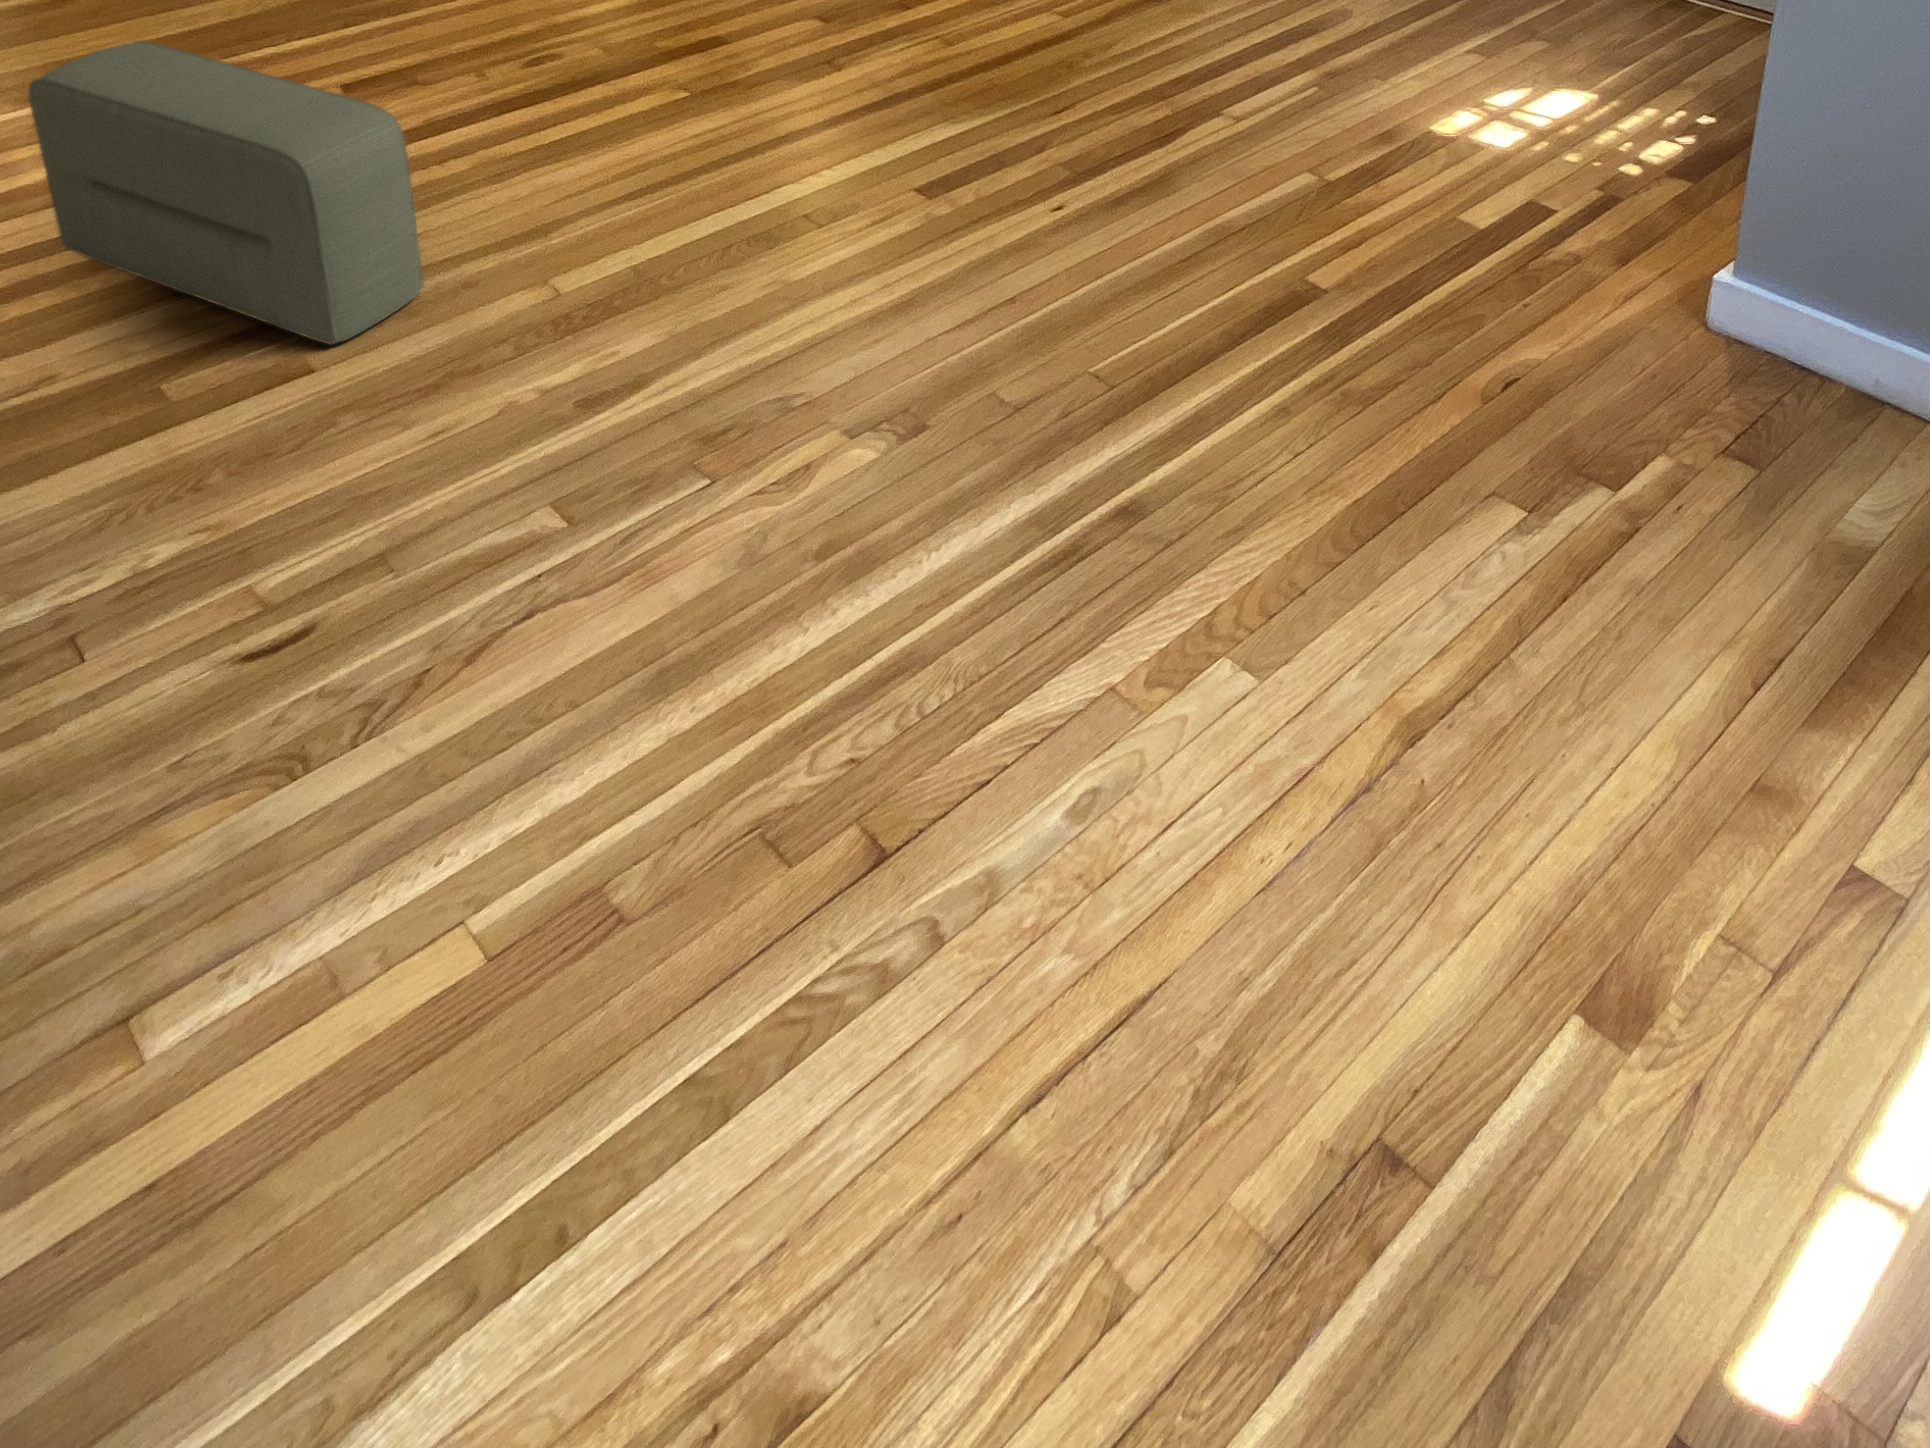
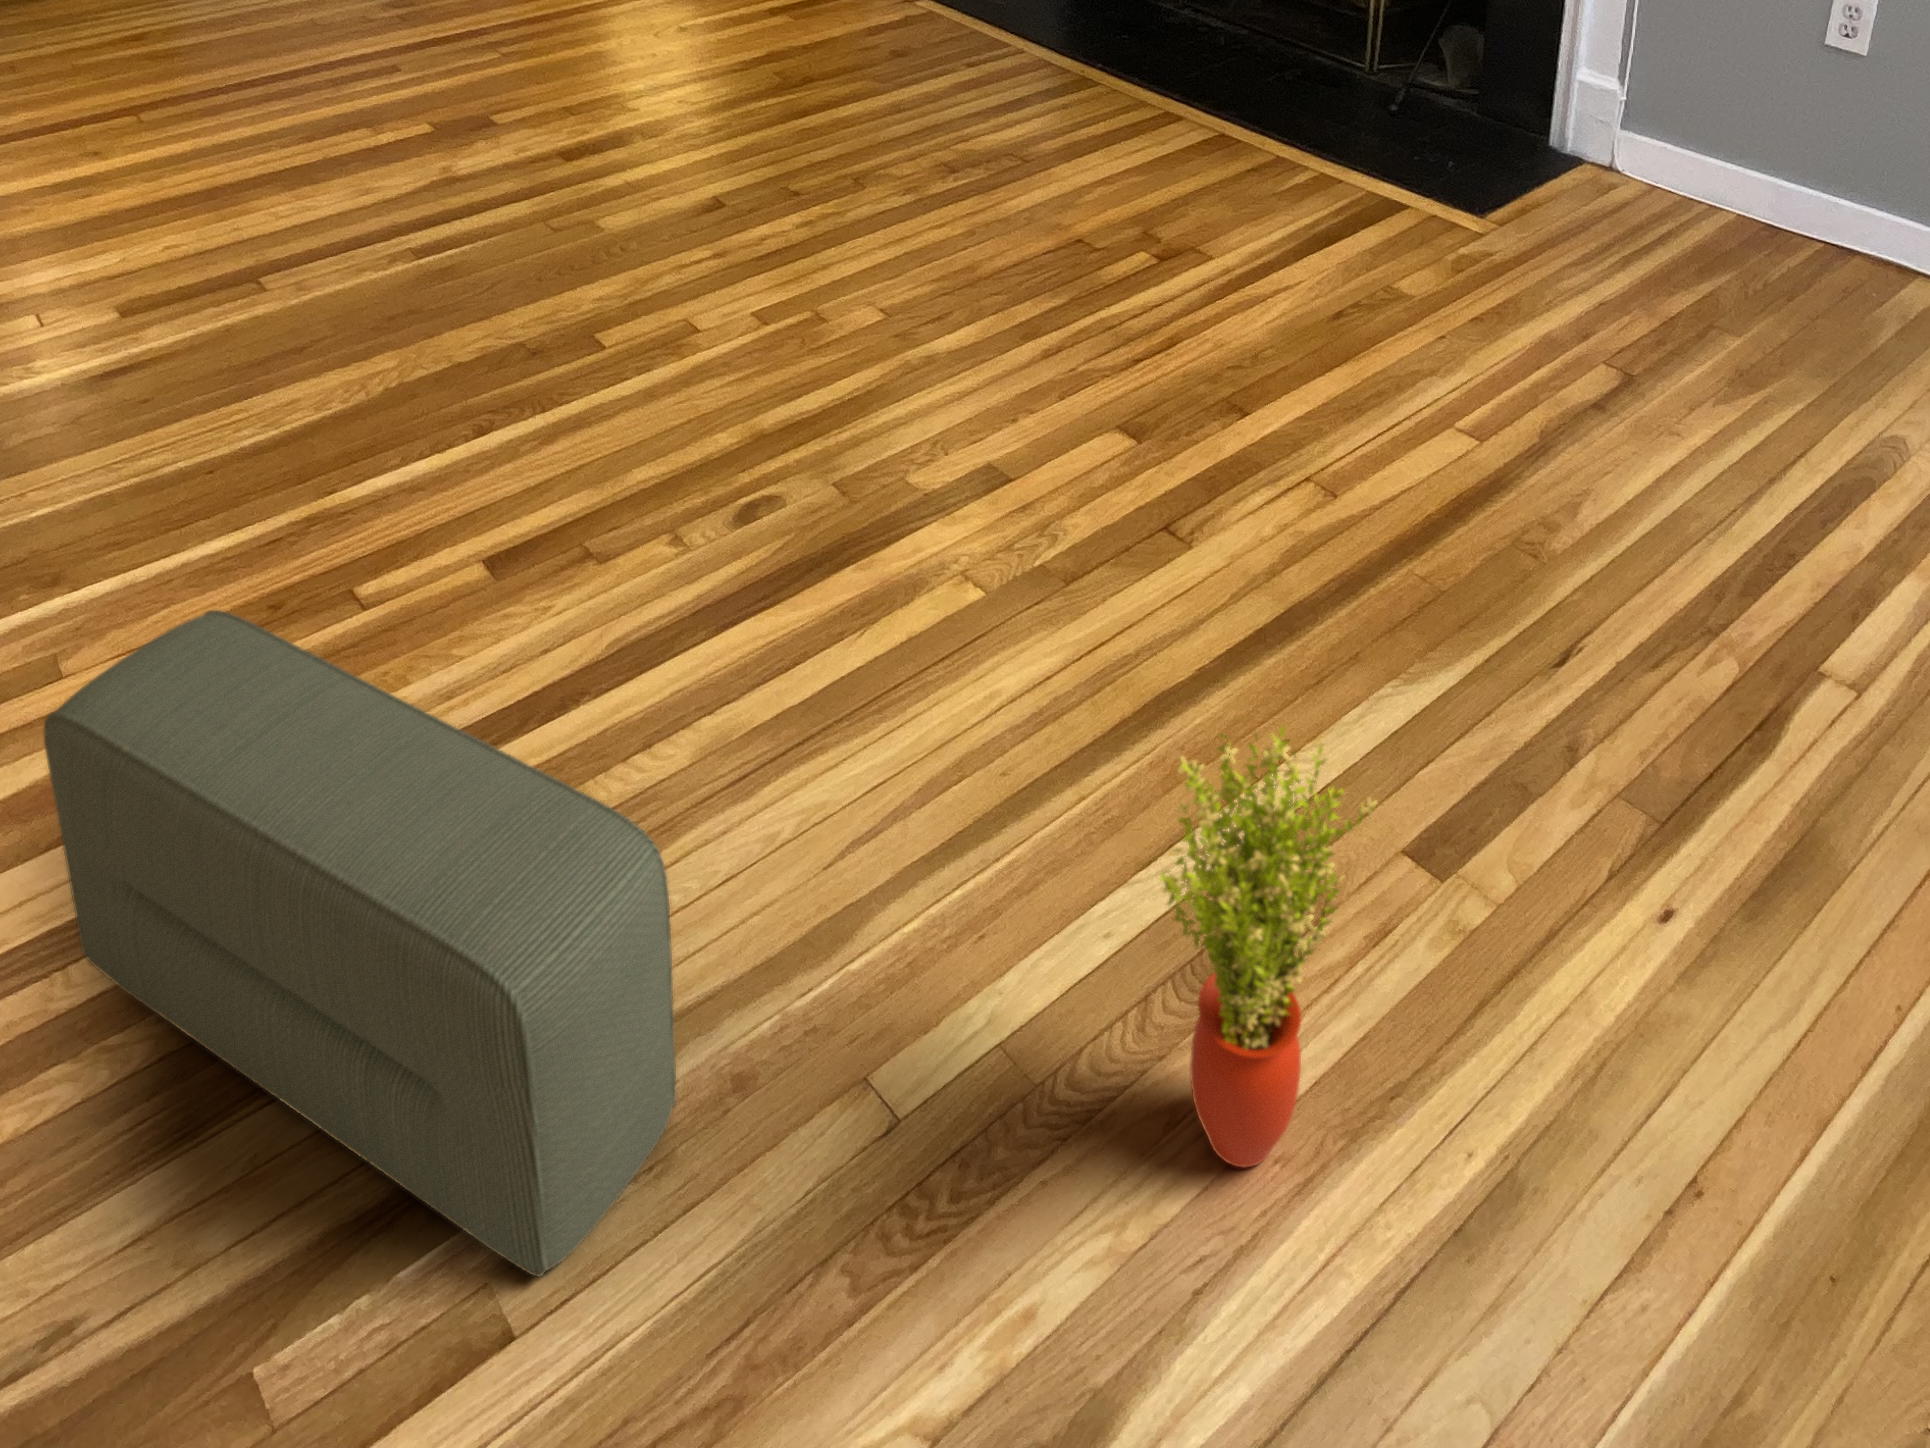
potted plant: none [670,34,802,302] -> present [1160,726,1377,1167]

